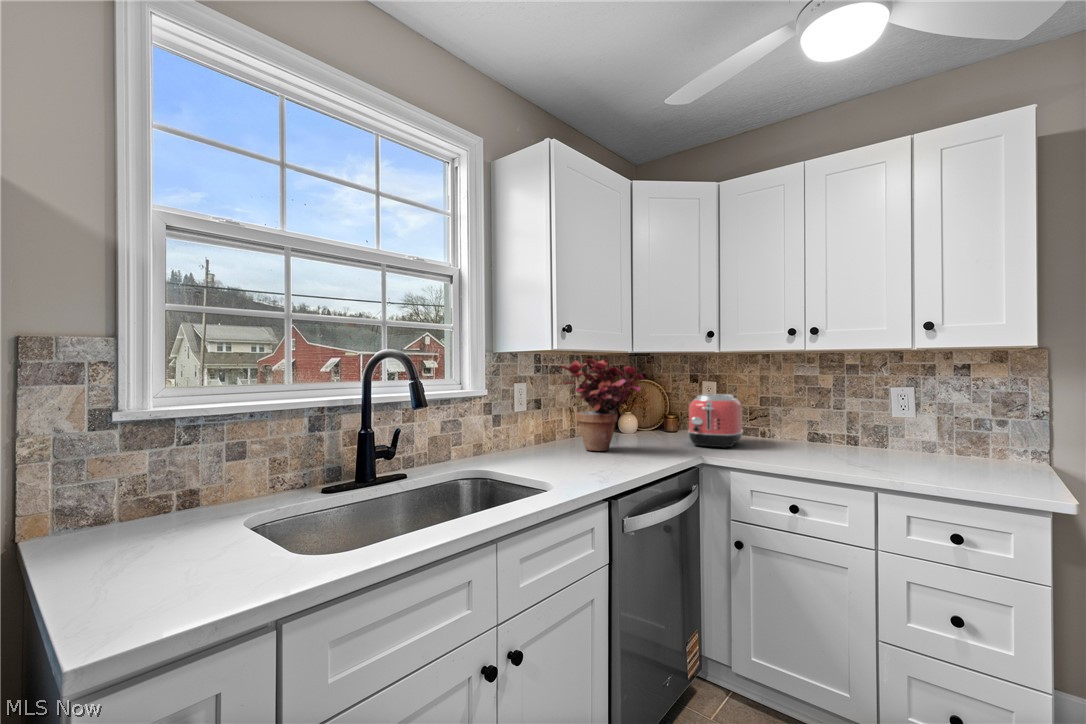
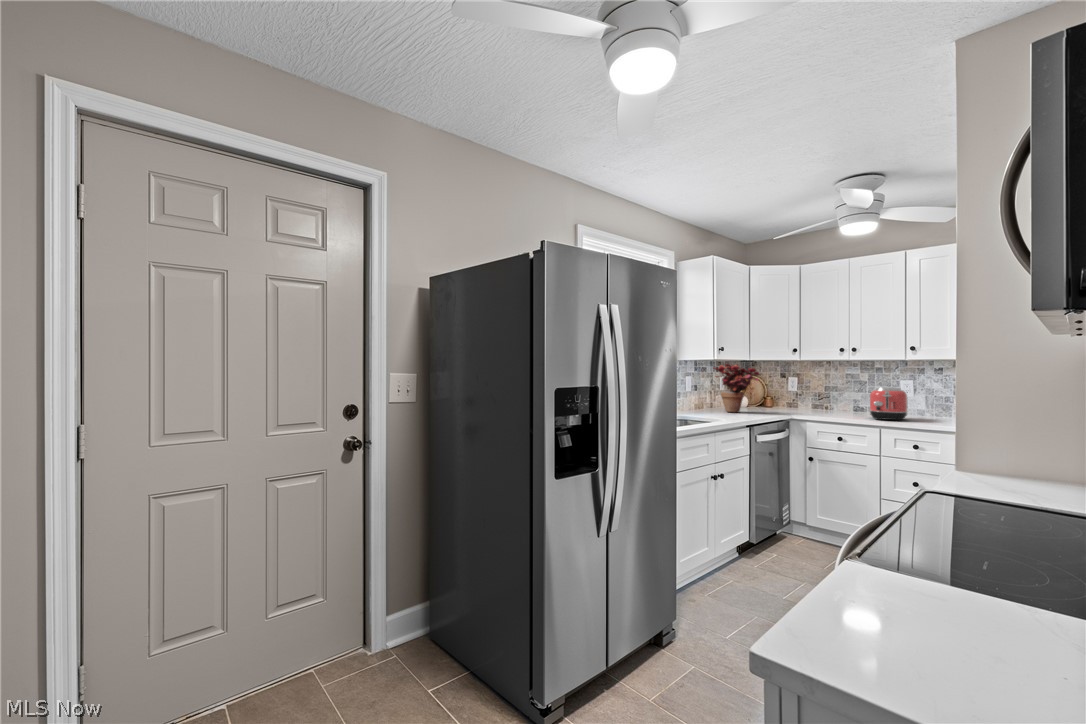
toaster: present [688,394,743,448] -> present [870,387,908,421]

